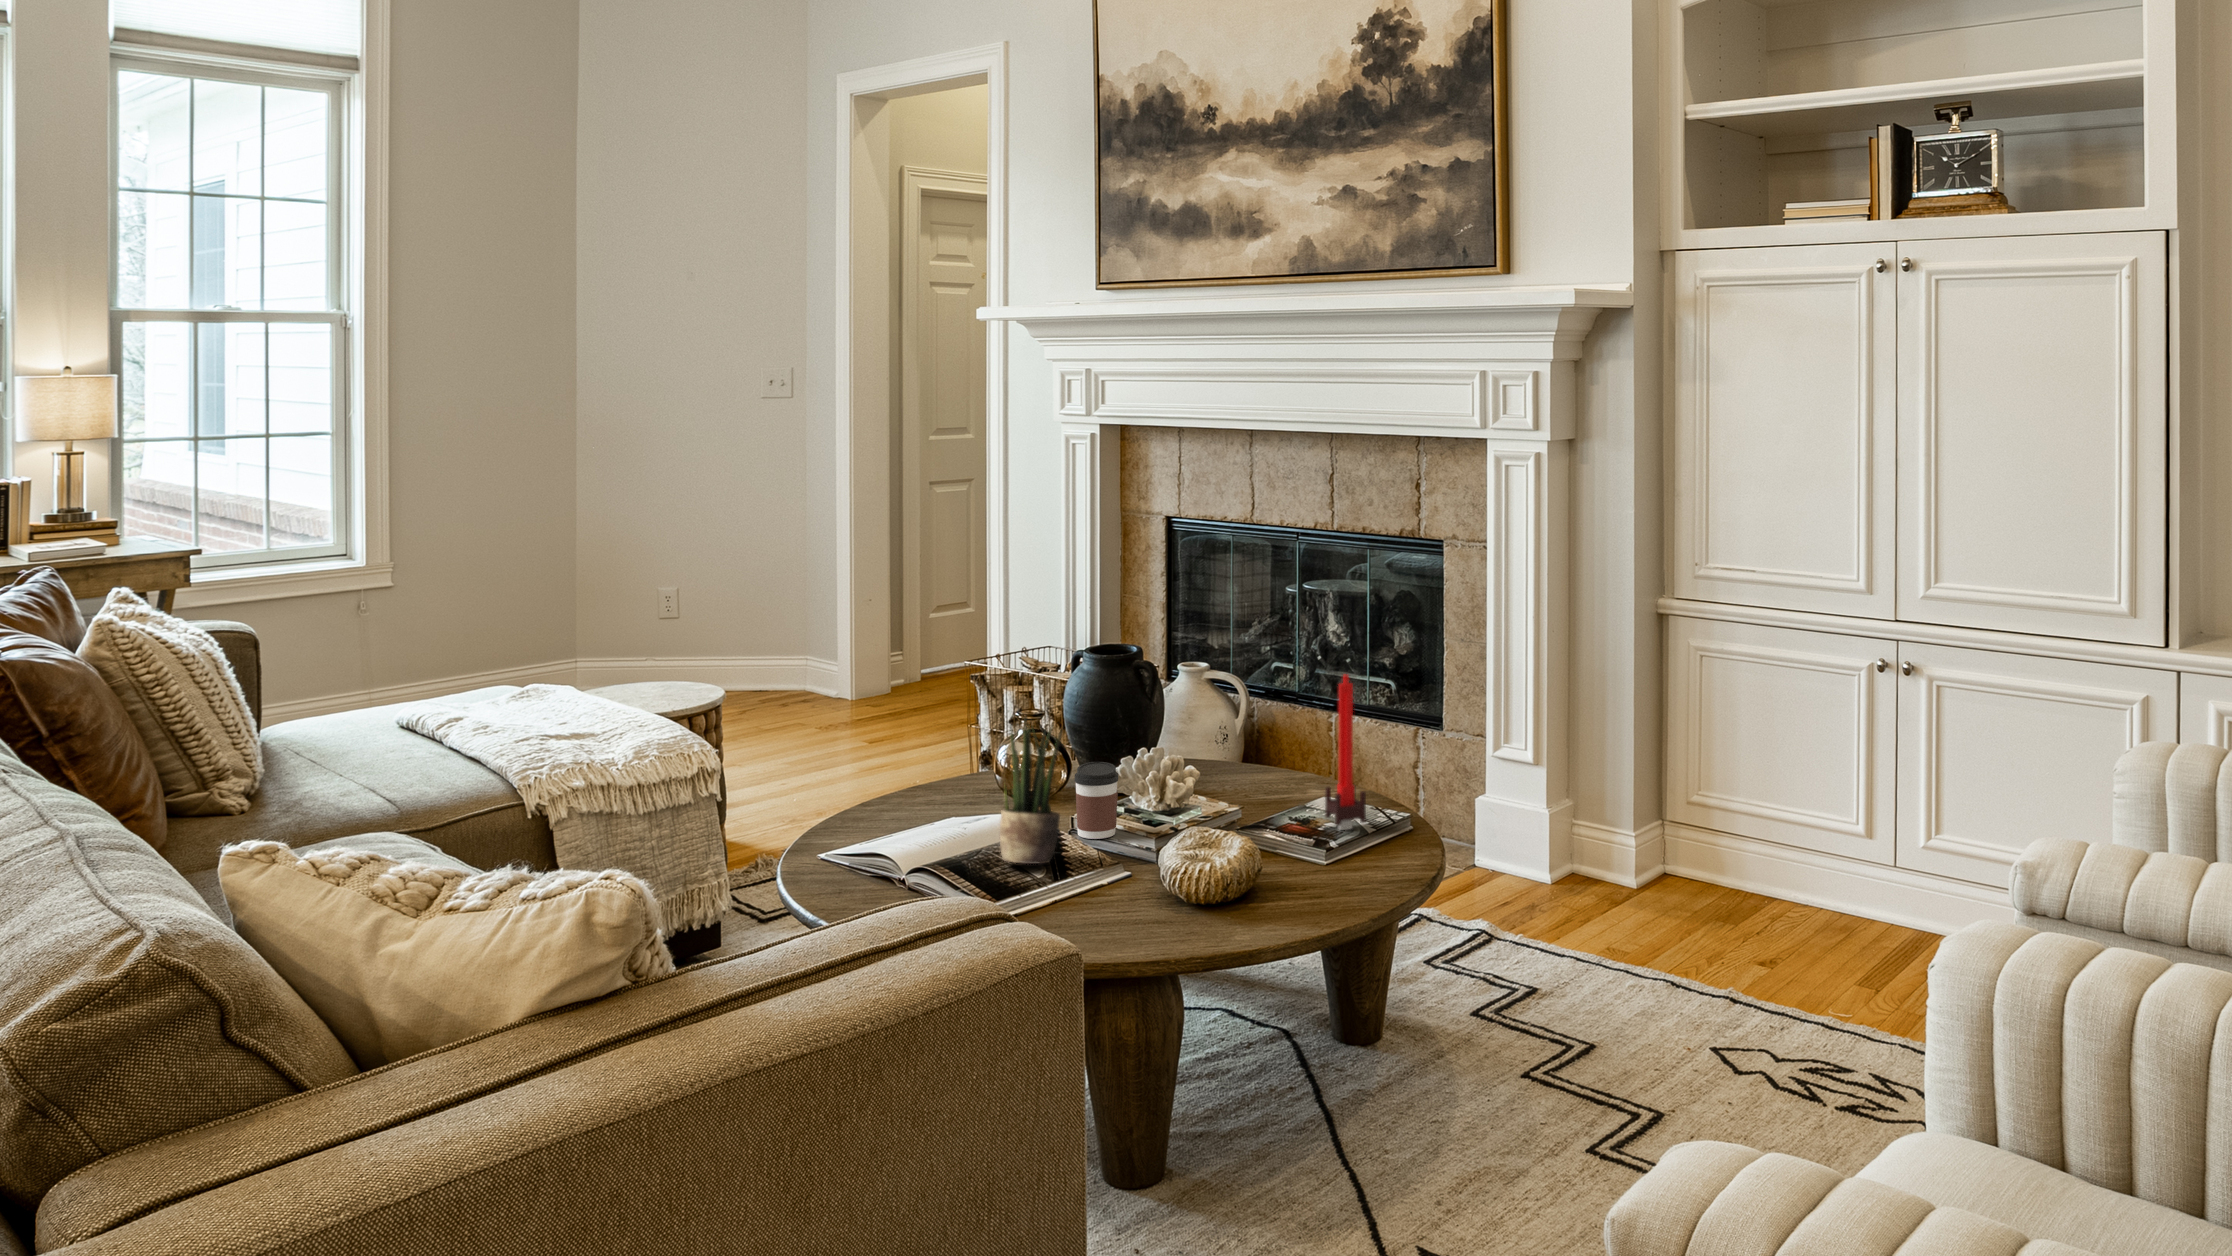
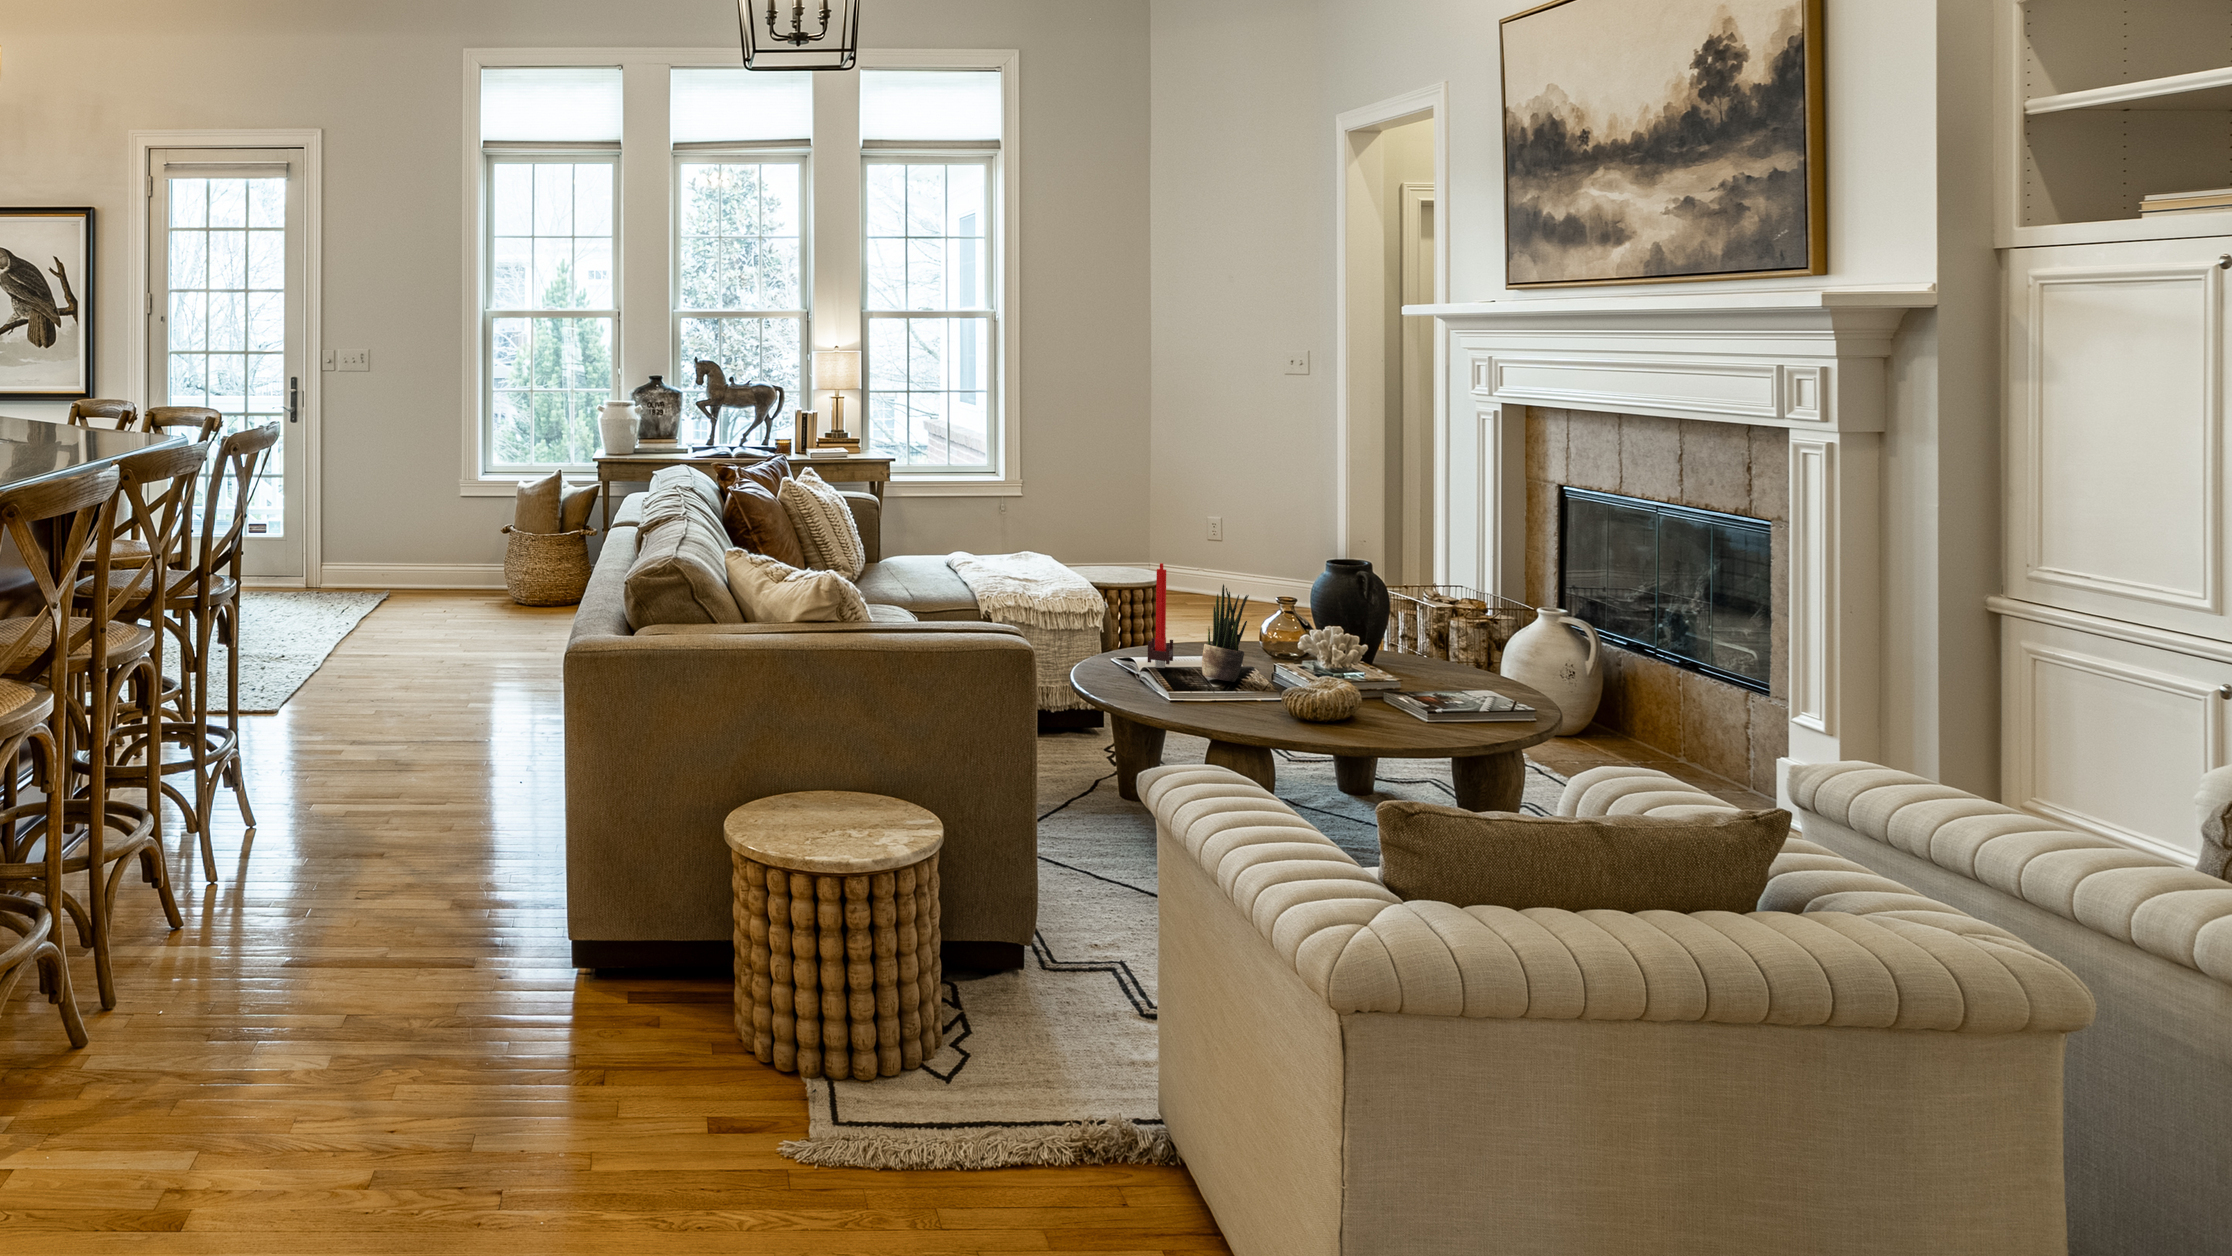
candle: present [1325,674,1366,830] -> present [1148,563,1173,668]
coffee cup: present [1074,762,1118,839] -> none [1274,629,1306,680]

